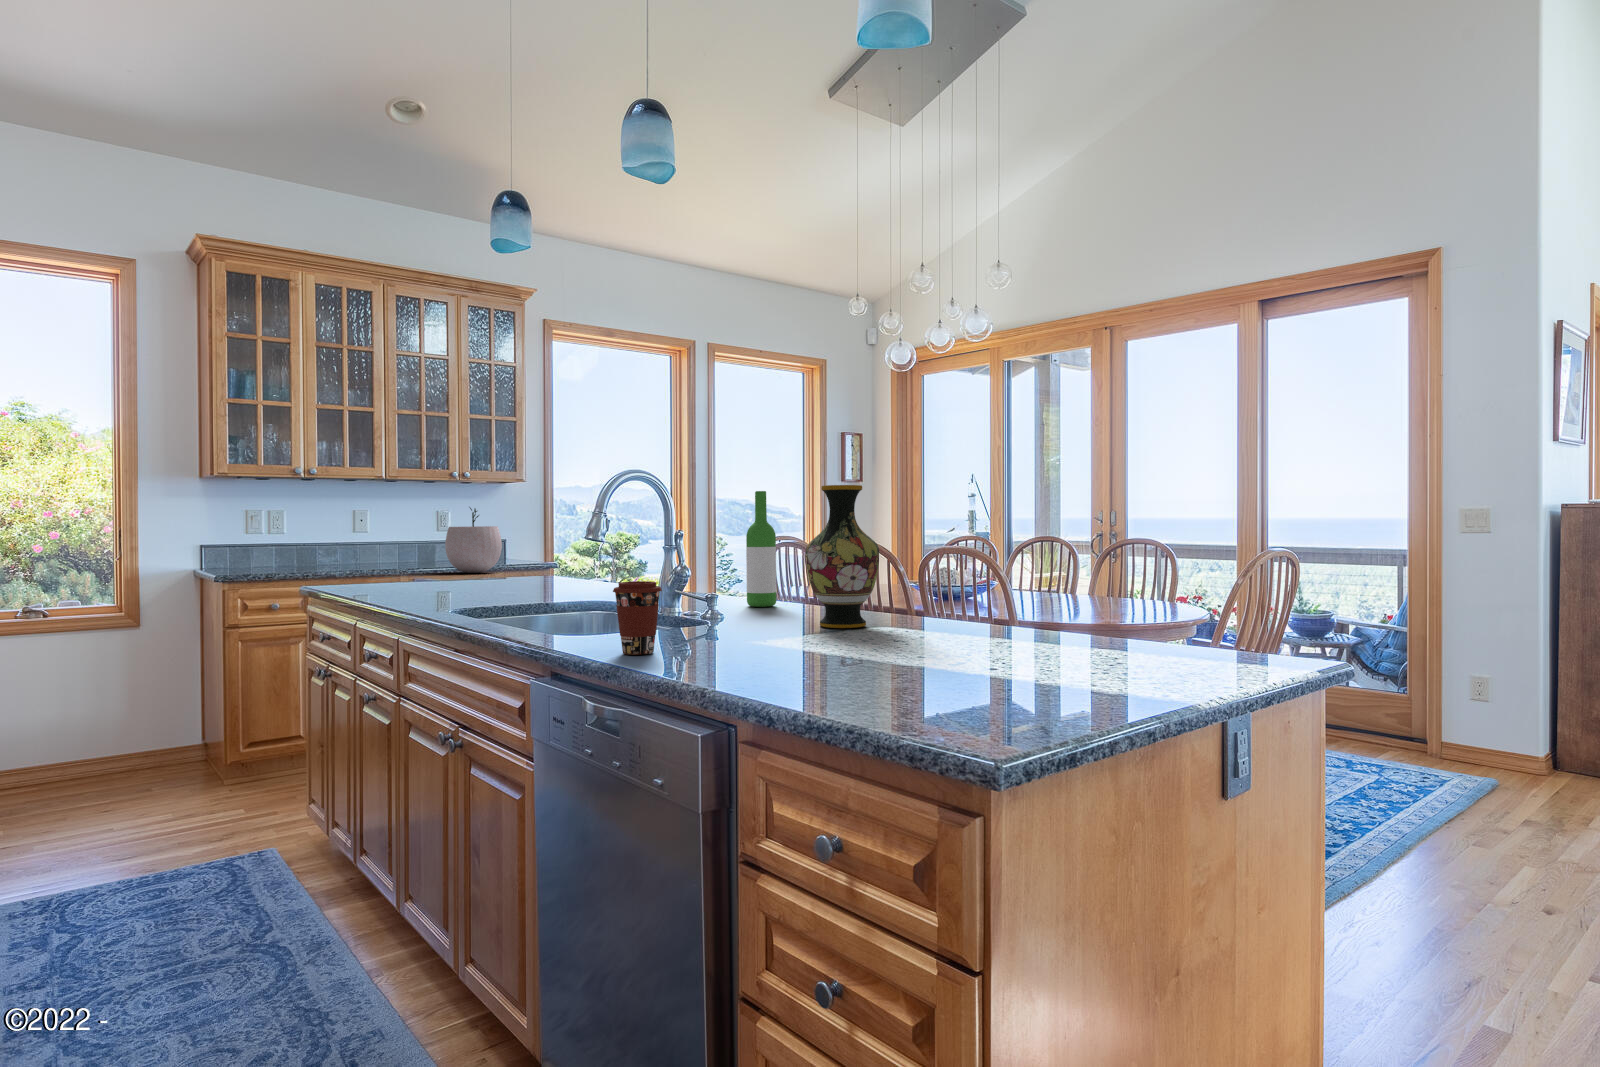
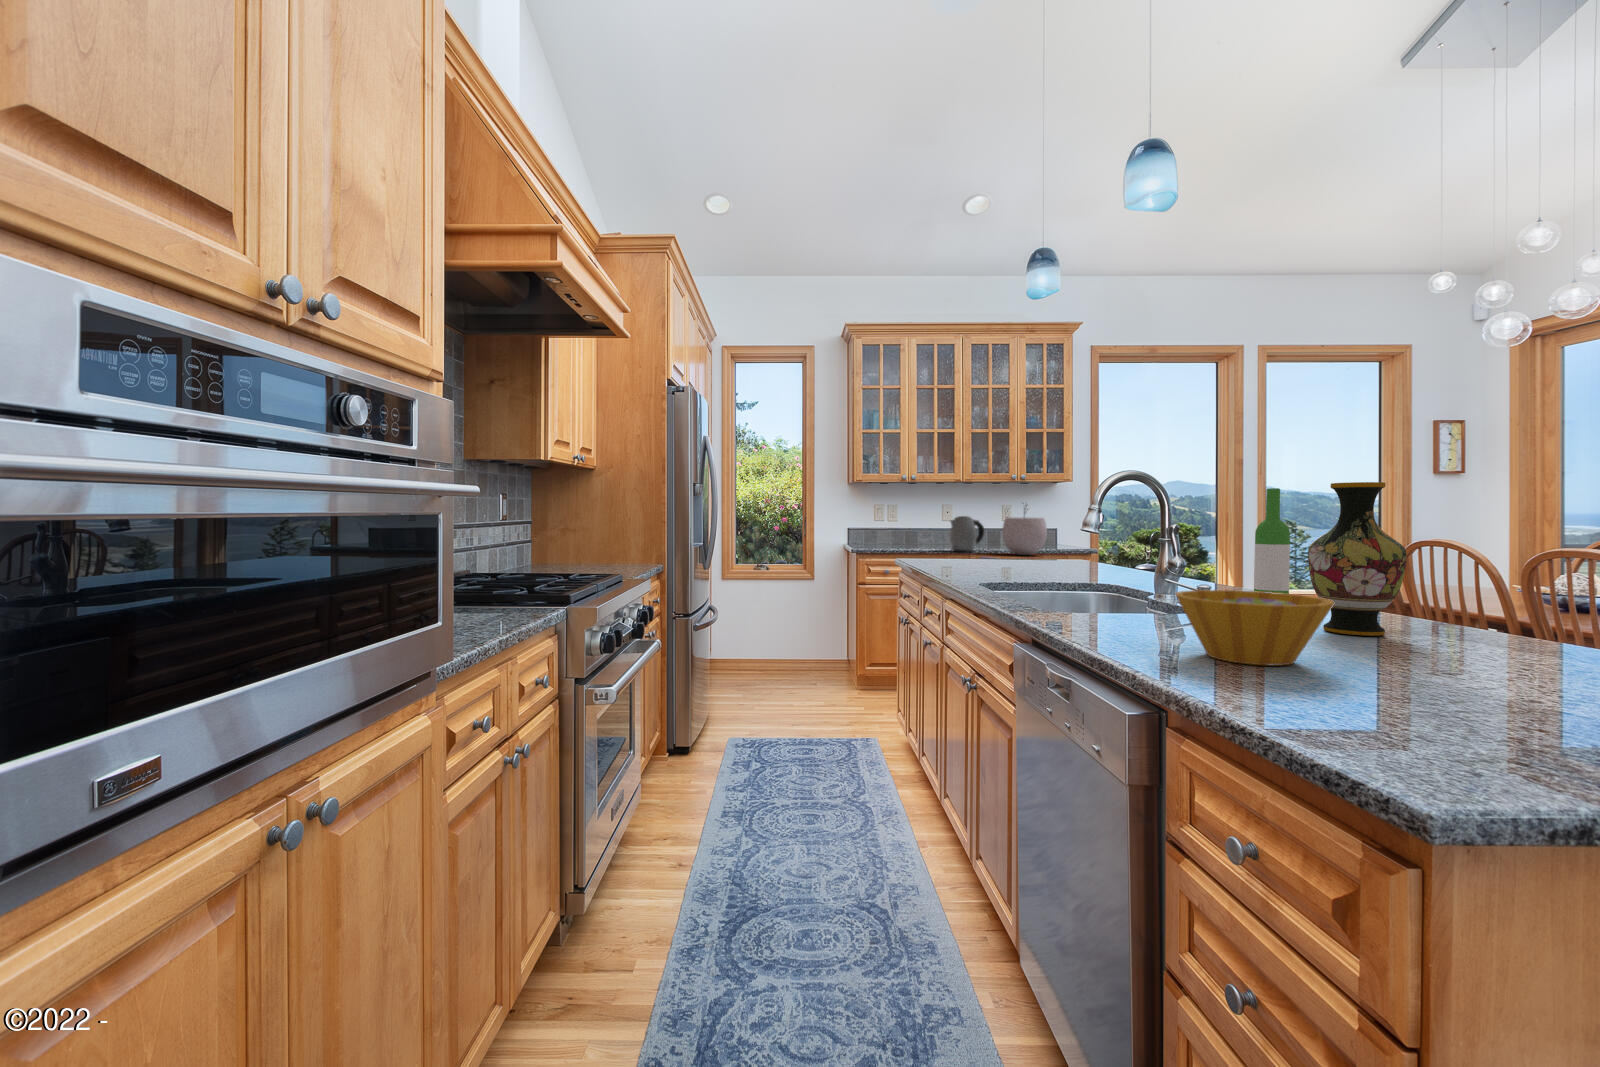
kettle: none [372,526,420,573] -> present [950,516,984,552]
coffee cup: present [613,581,662,655] -> none [1082,571,1128,636]
bowl: none [716,592,853,665] -> present [1175,590,1334,666]

